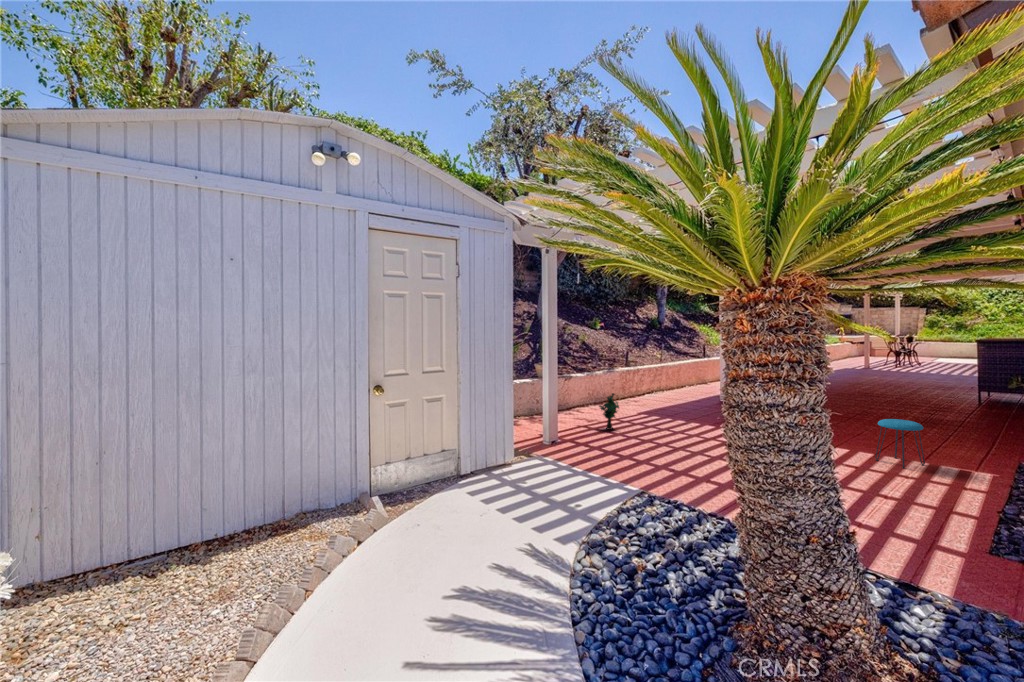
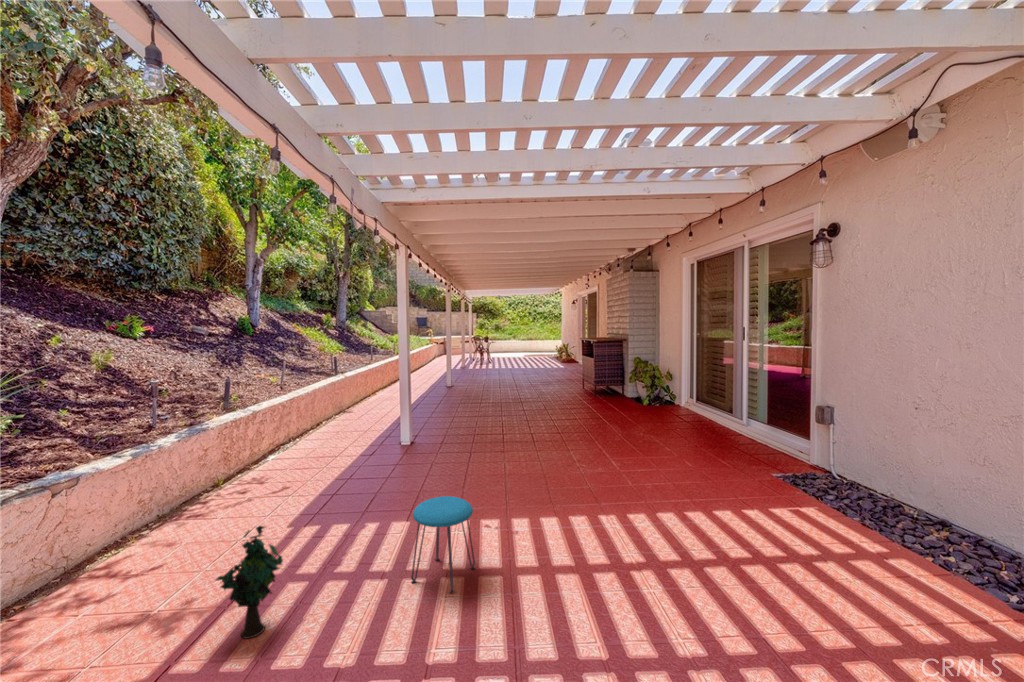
stool: present [875,419,925,468] -> present [411,496,475,593]

